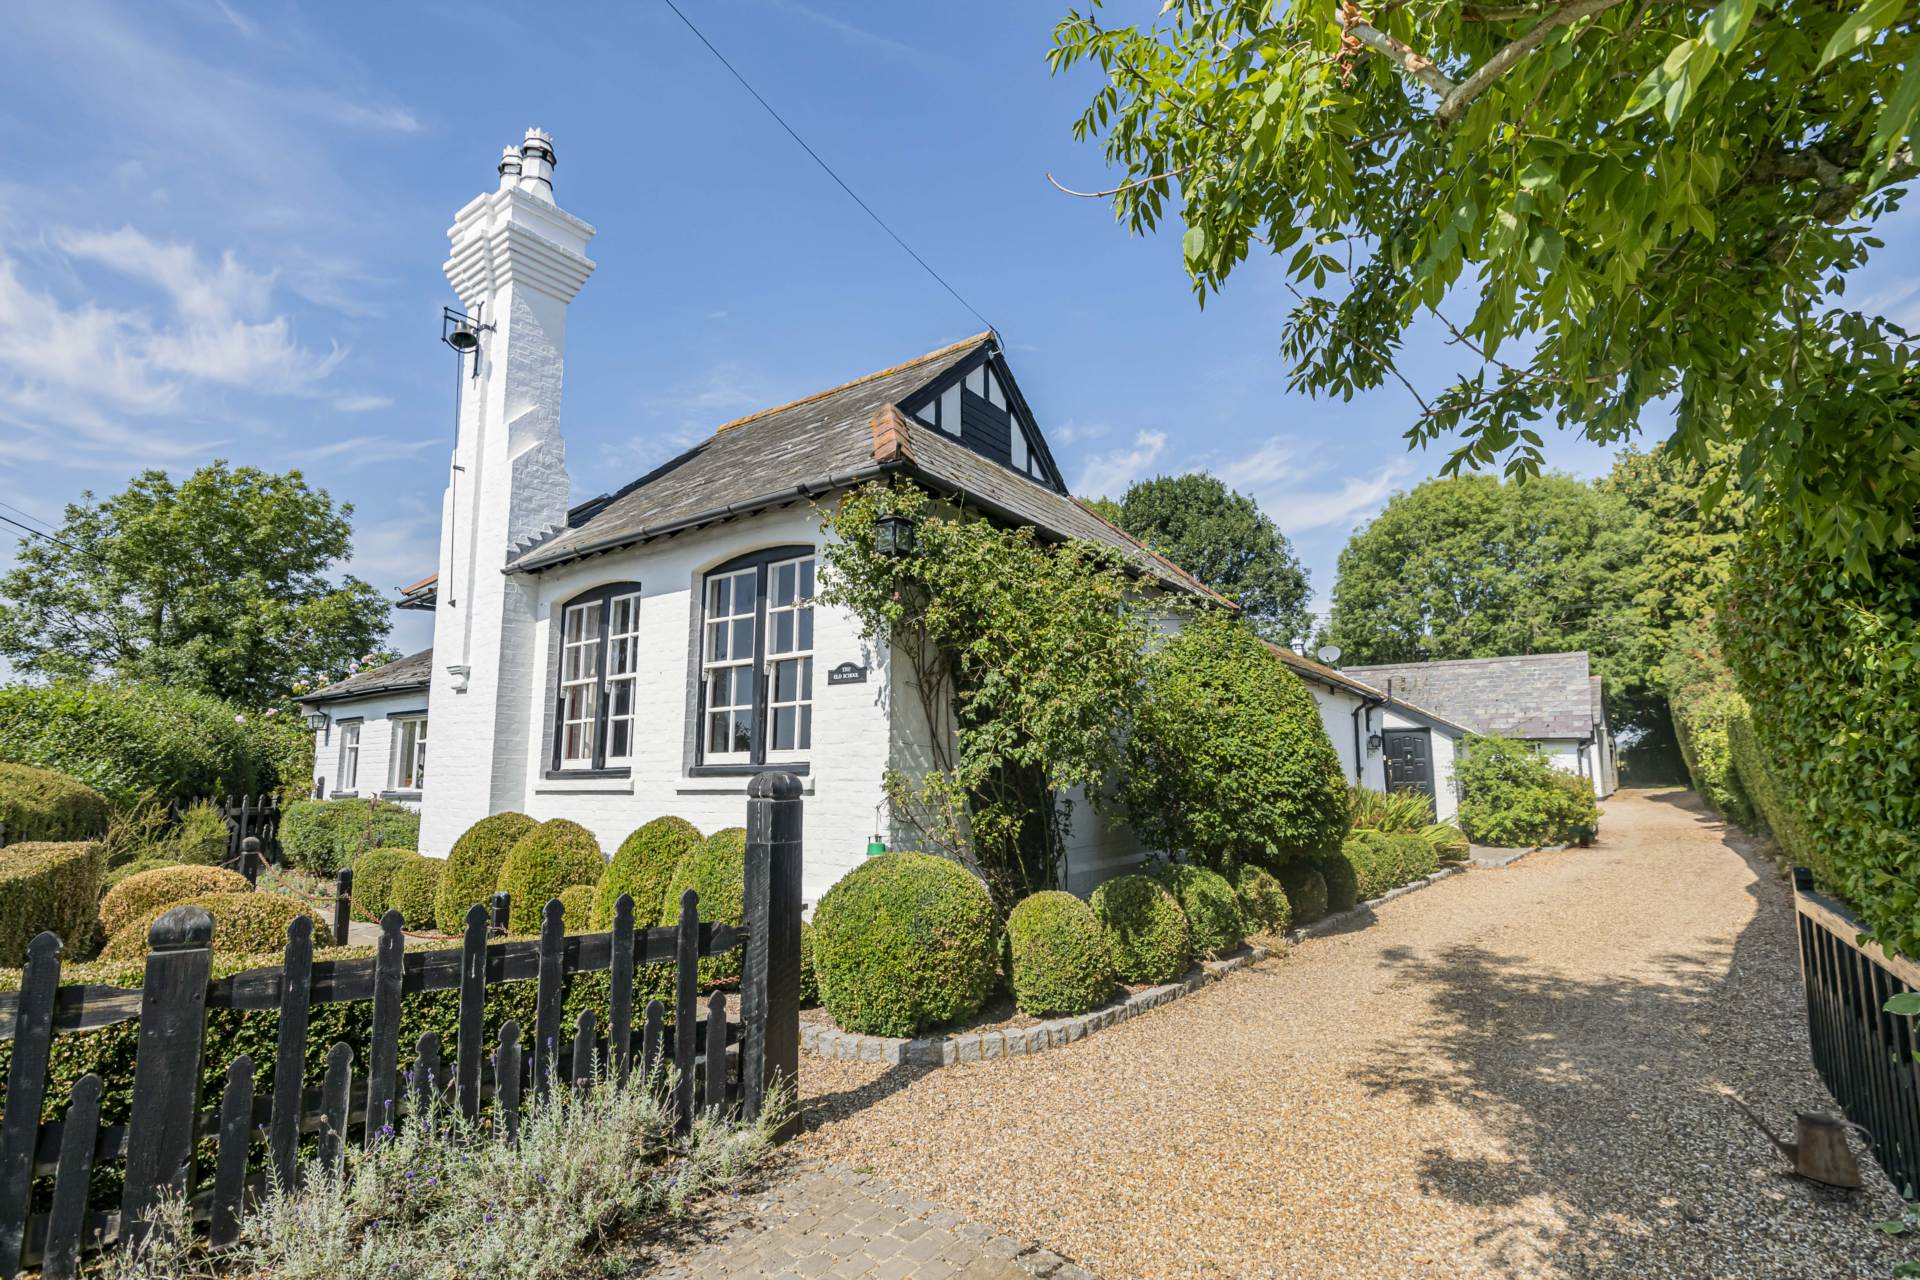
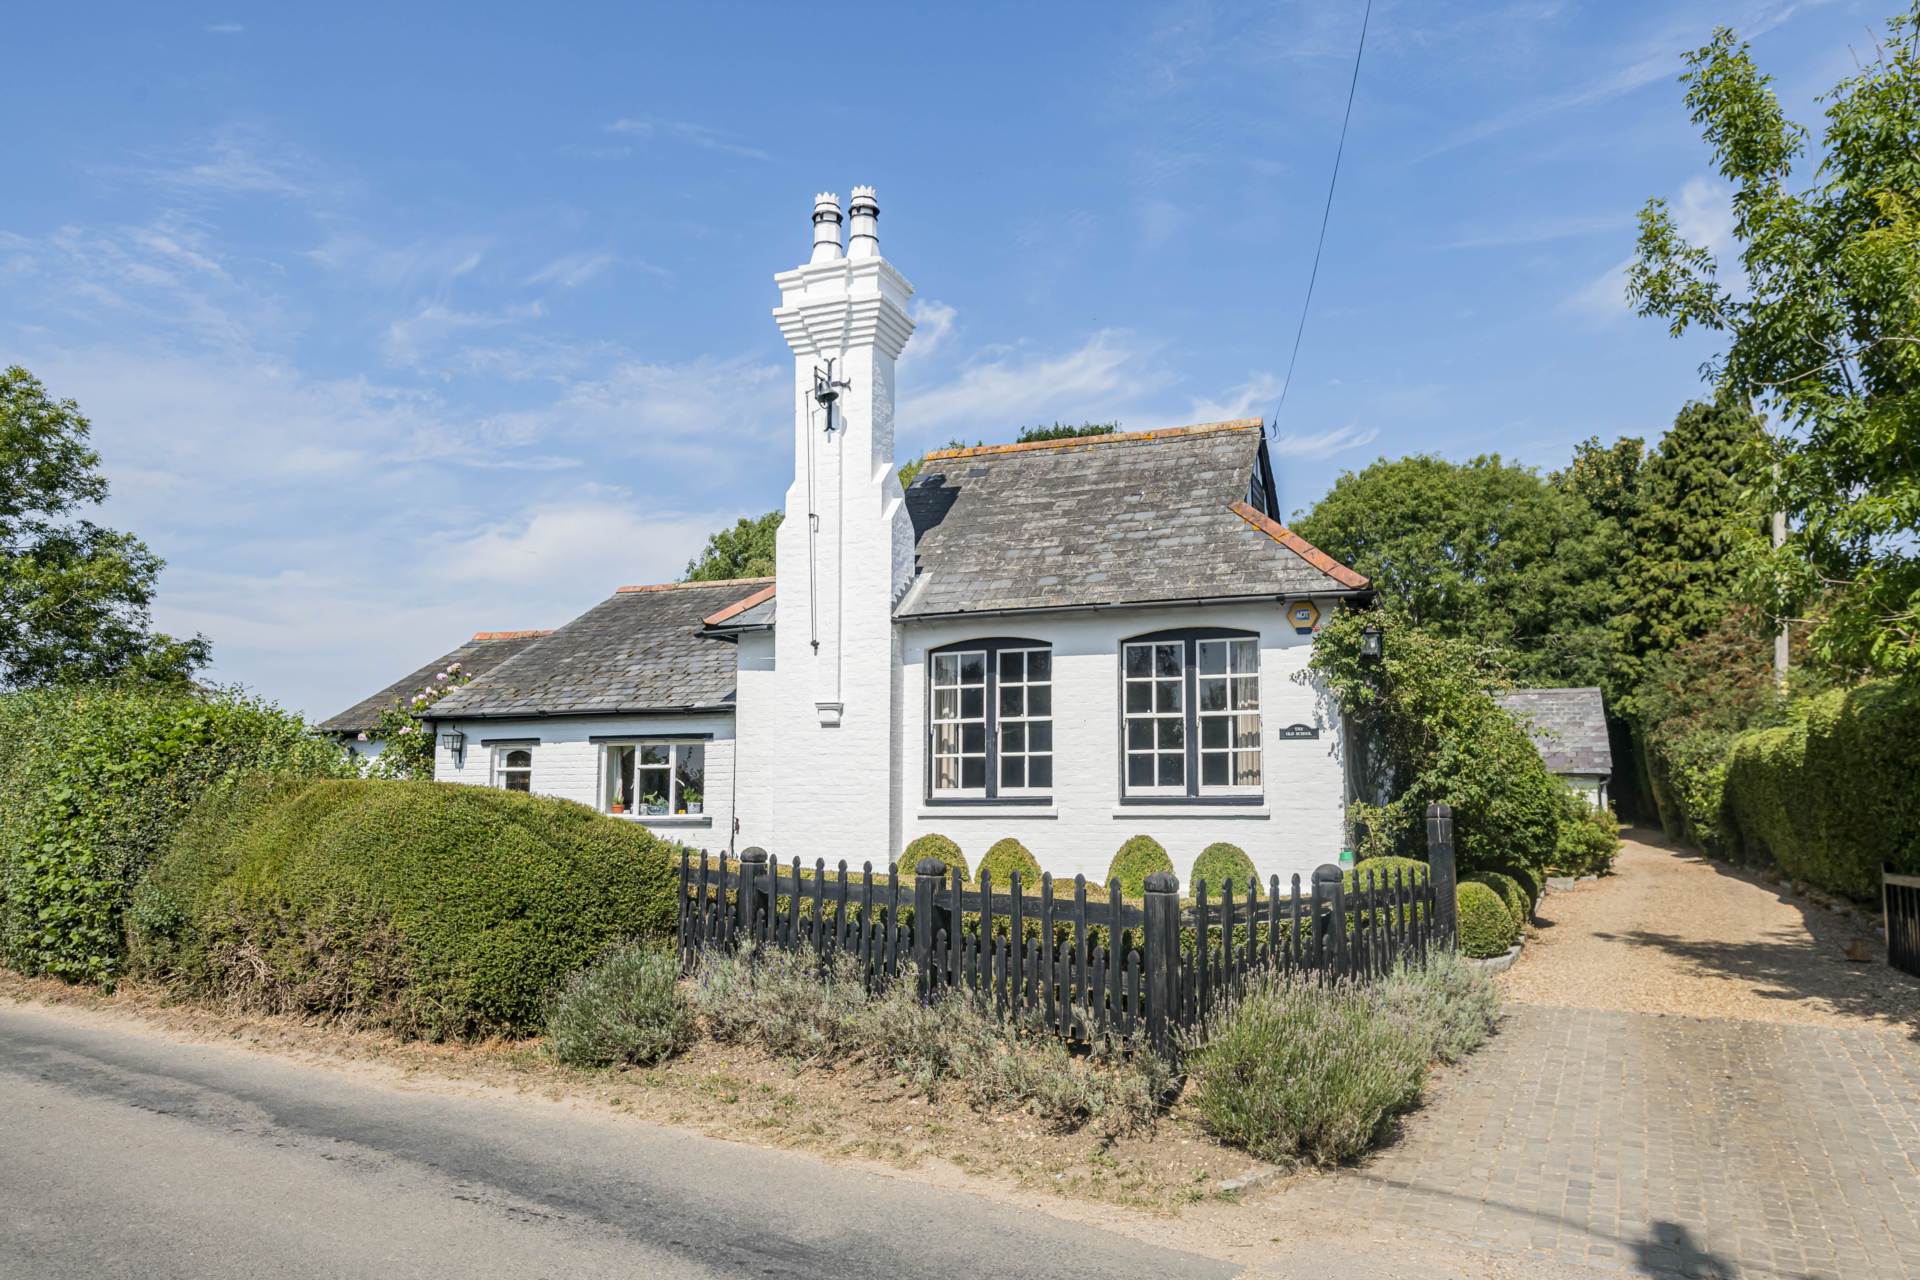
potted plant: present [1568,824,1594,848] -> none [1603,854,1637,877]

